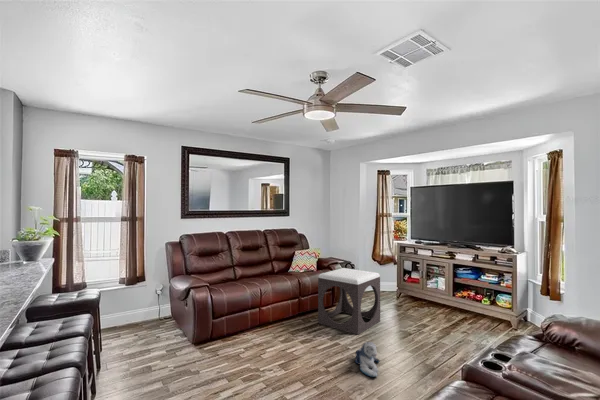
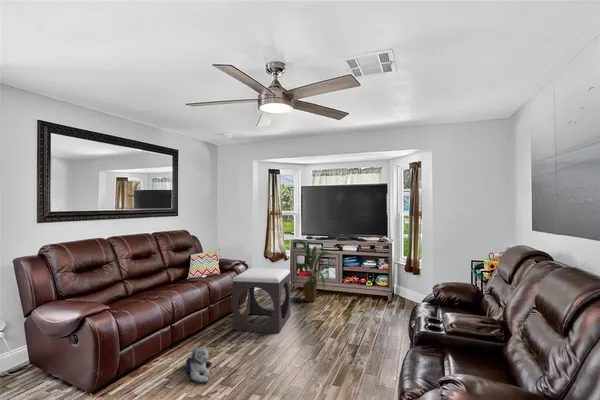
house plant: none [390,243,444,312] -> present [295,240,334,302]
plush toy: present [355,342,380,377] -> present [185,346,212,383]

